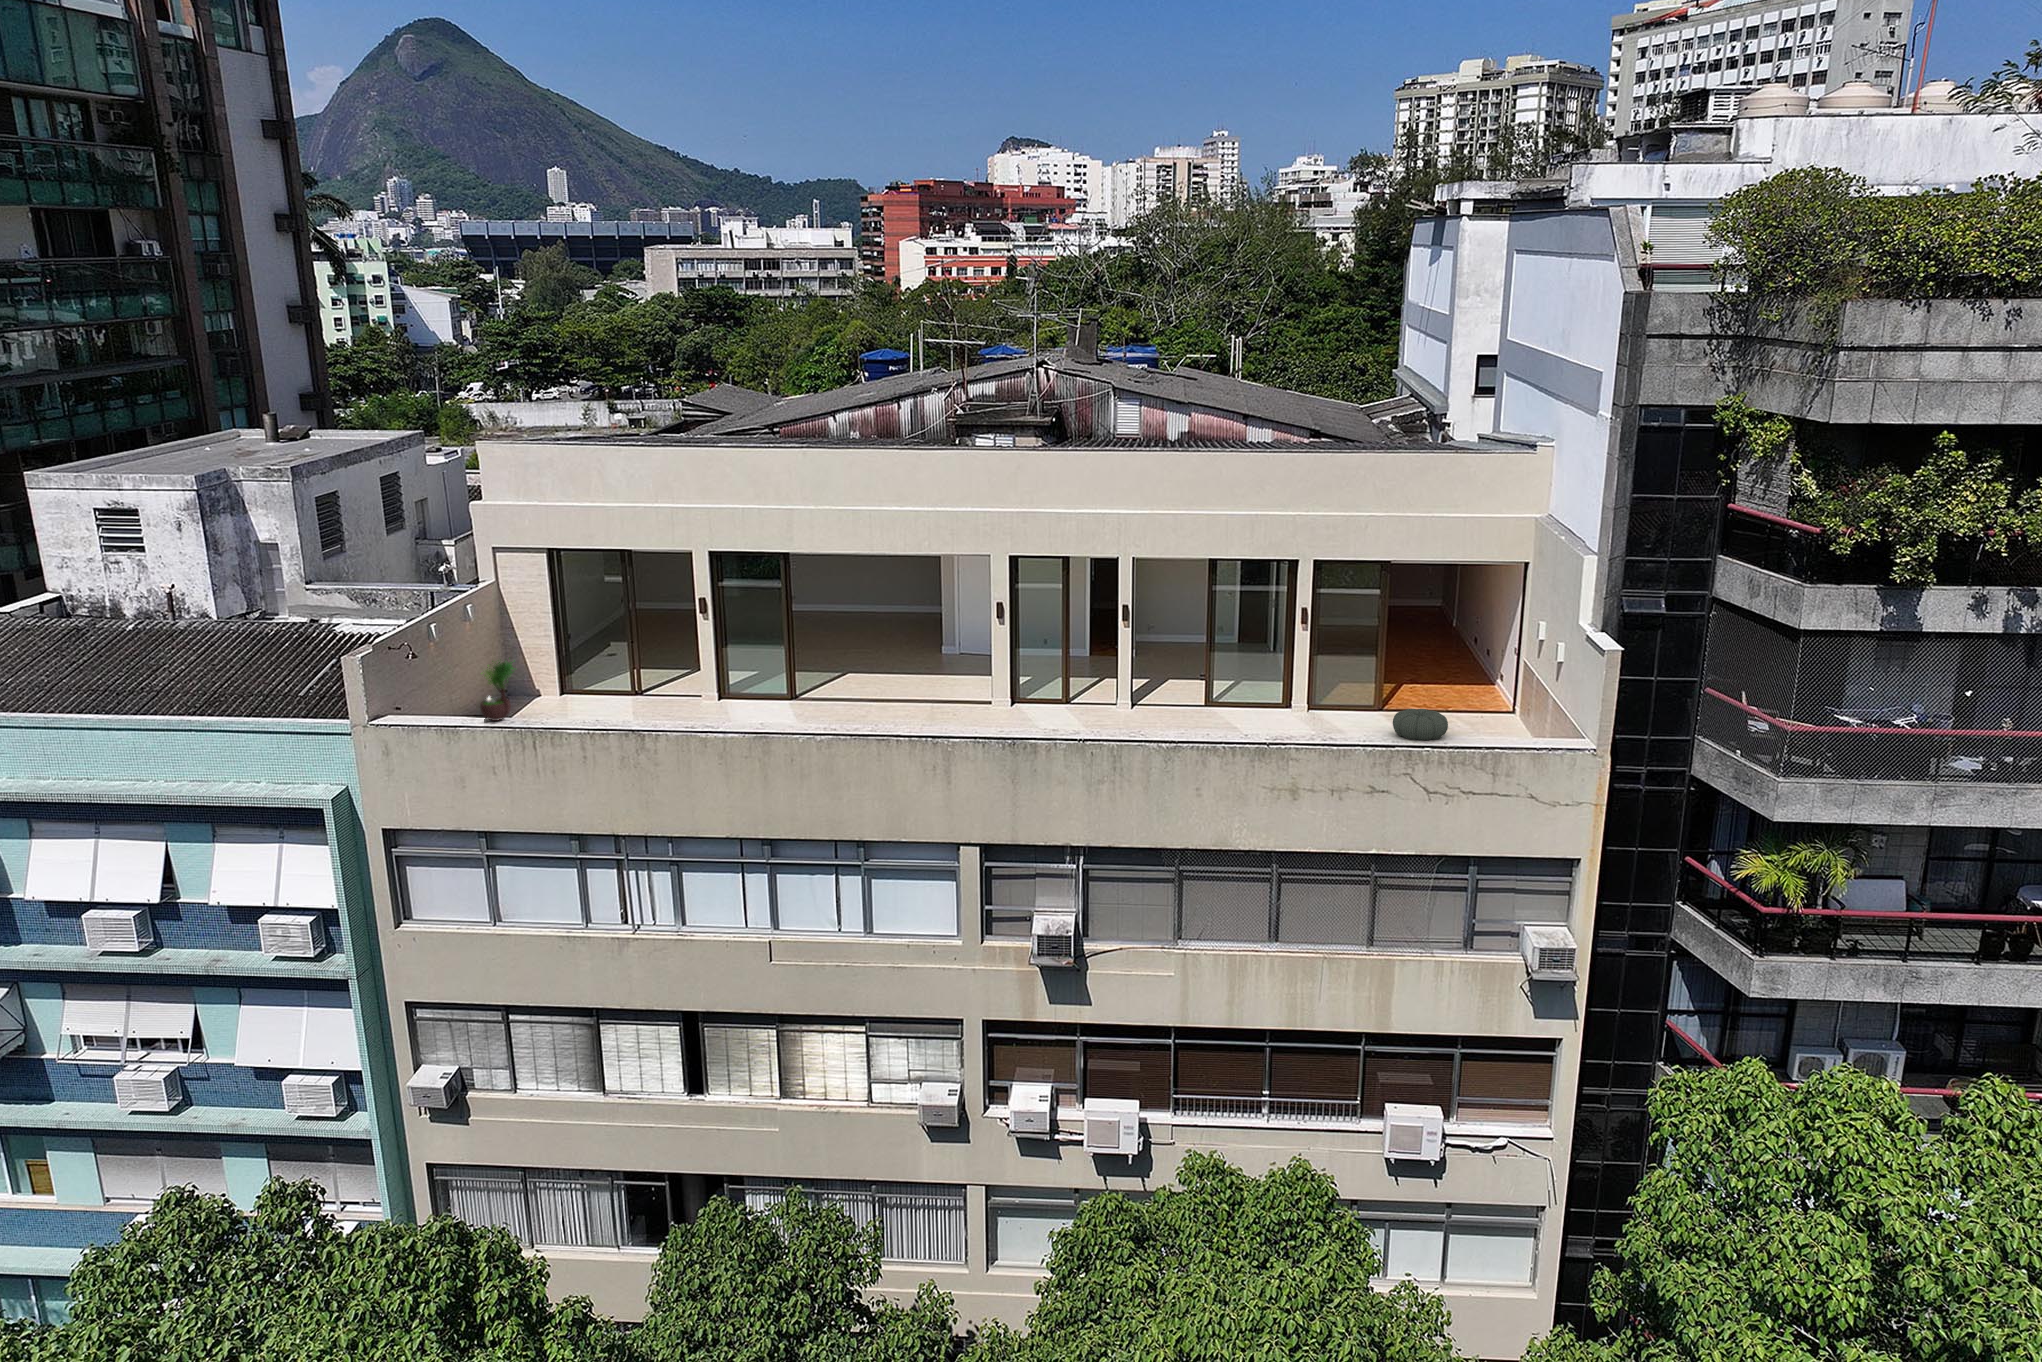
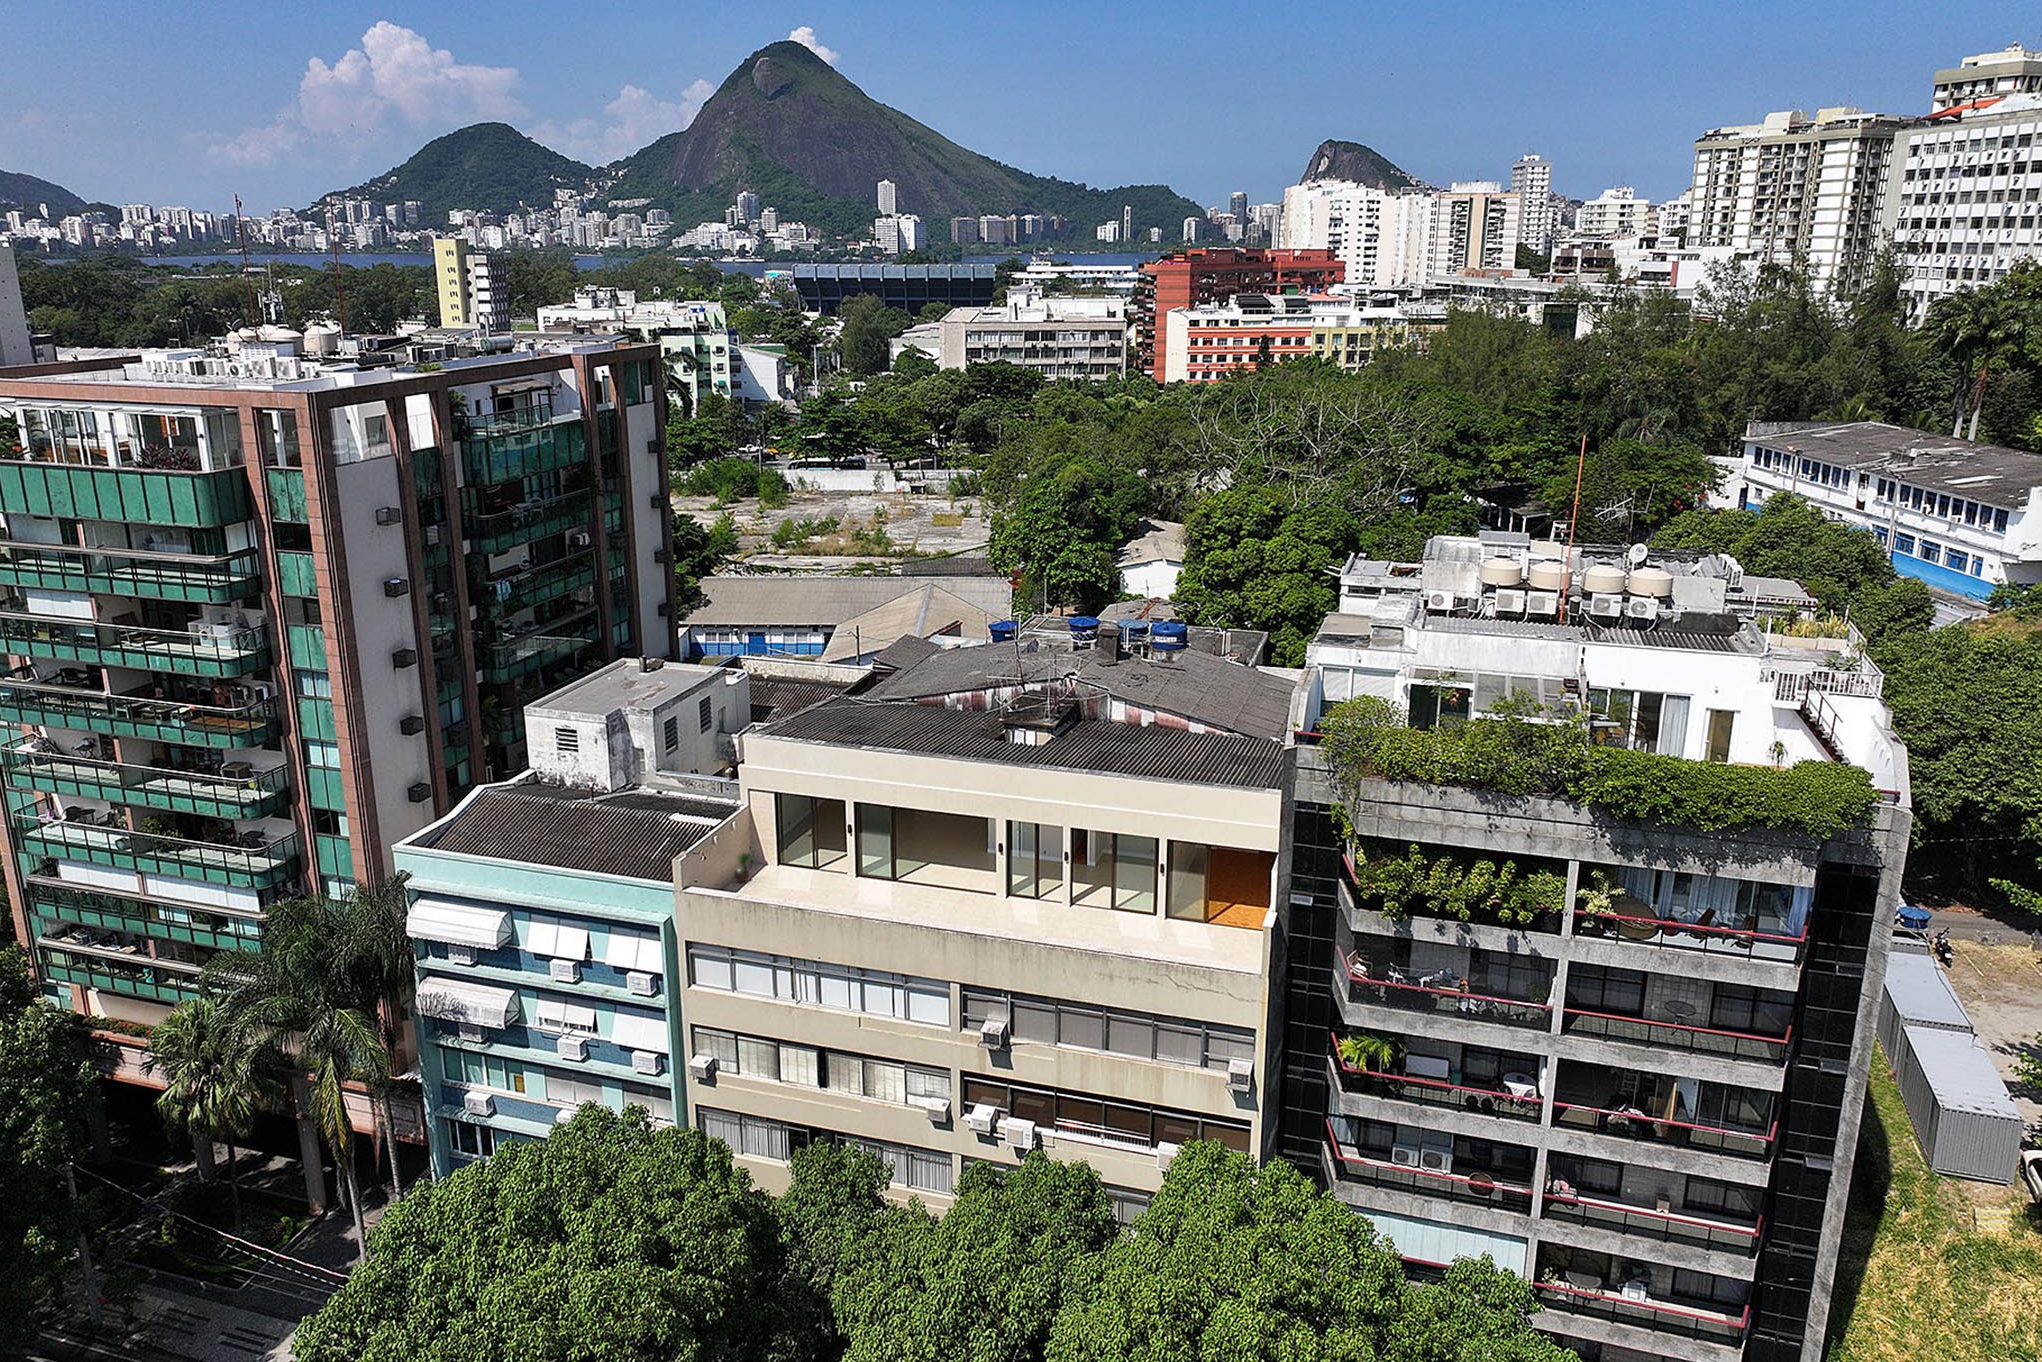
pouf: present [1393,709,1448,740] -> none [1189,931,1218,951]

